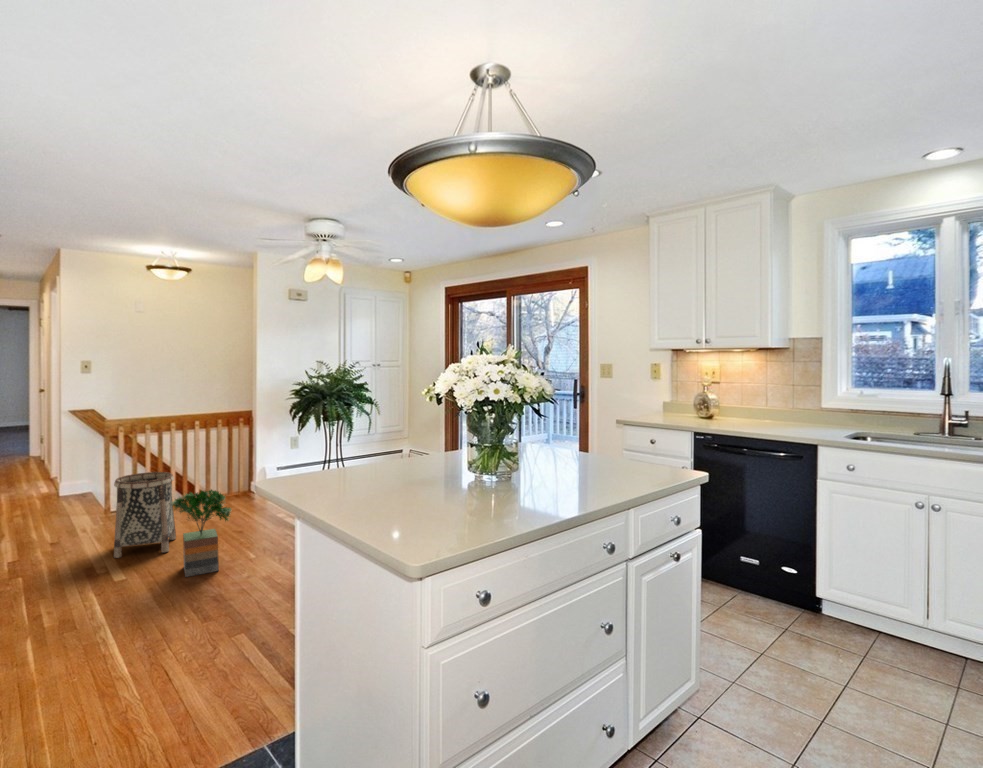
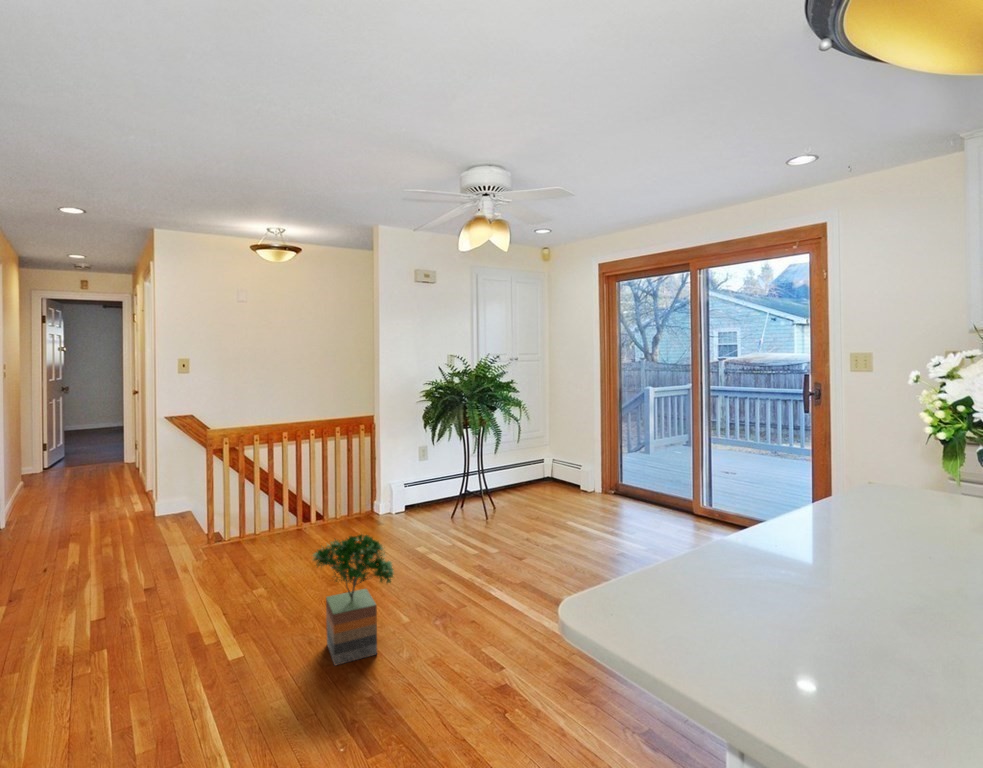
basket: present [114,472,176,558] -> none [229,501,304,623]

